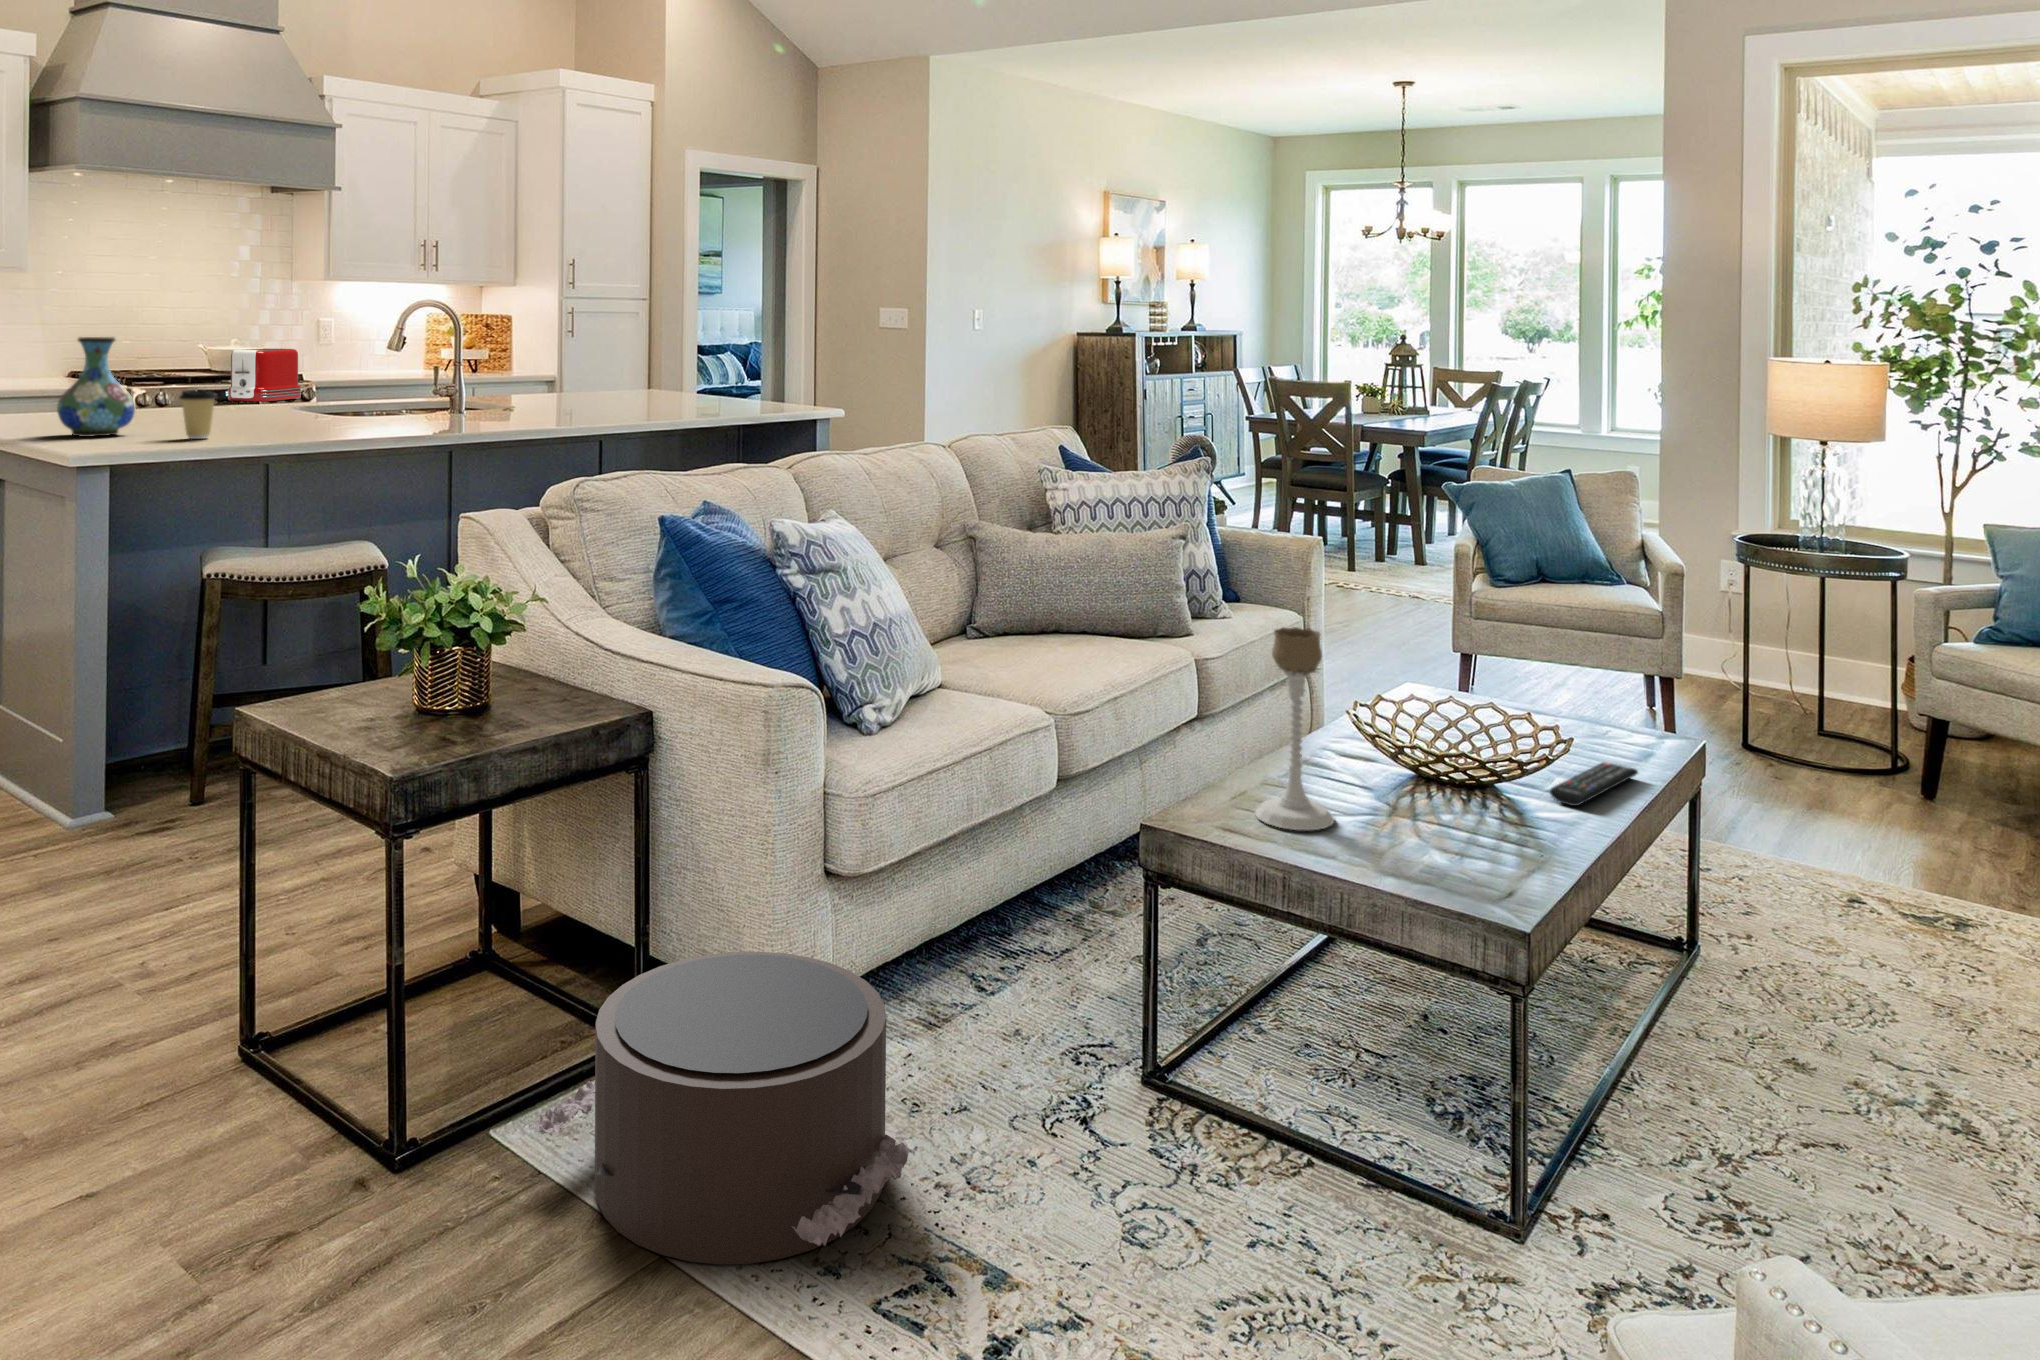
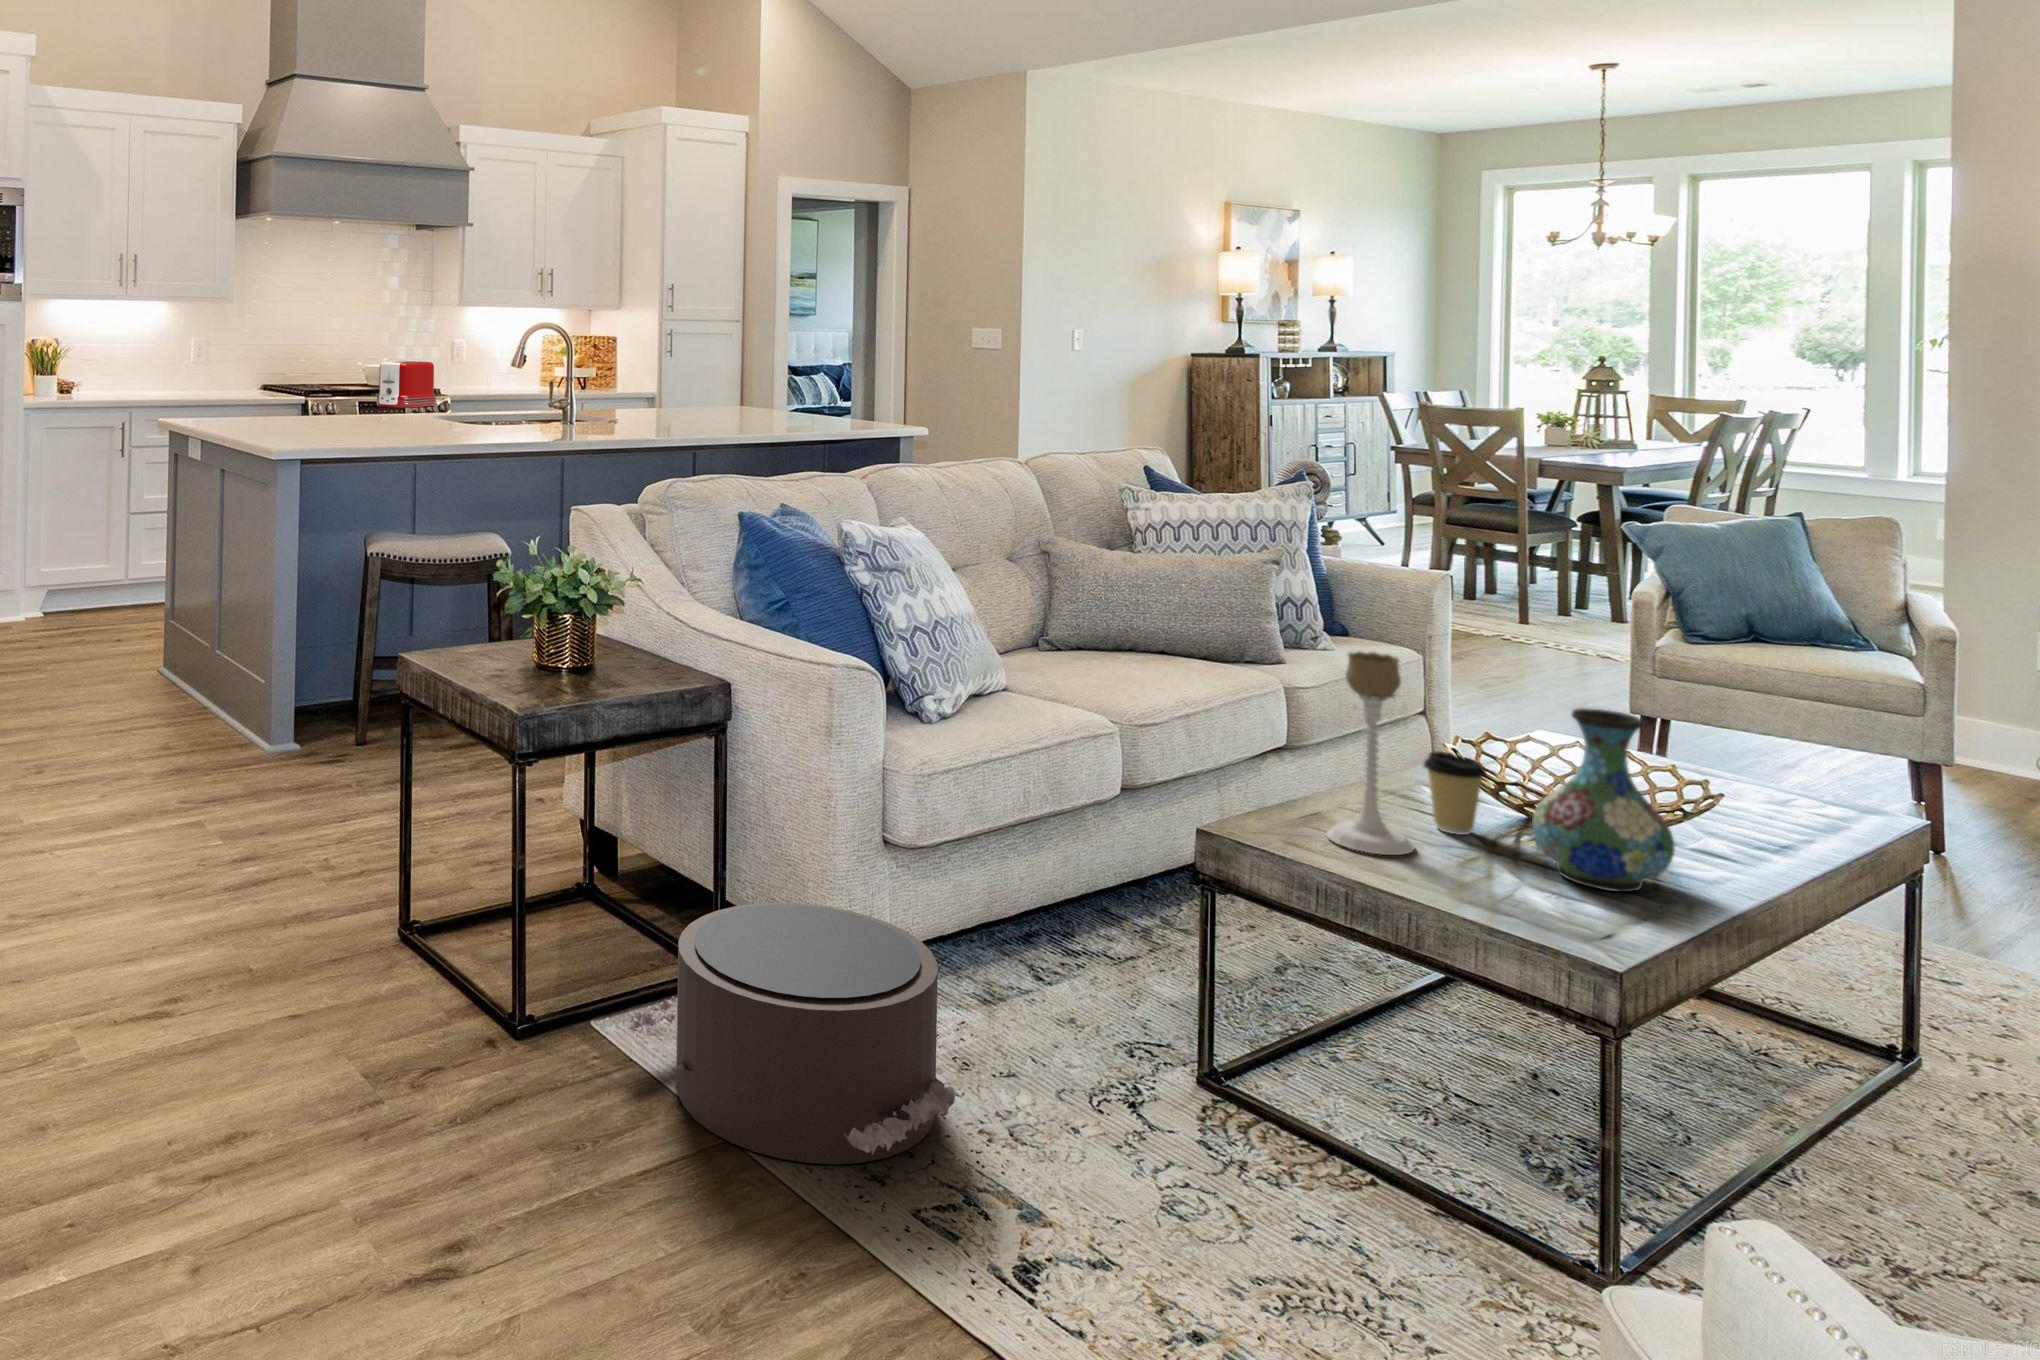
vase: present [57,337,135,437] -> present [1532,708,1674,892]
coffee cup: present [179,390,218,439] -> present [1424,751,1487,835]
remote control: present [1550,762,1638,806] -> none [1680,827,1802,866]

